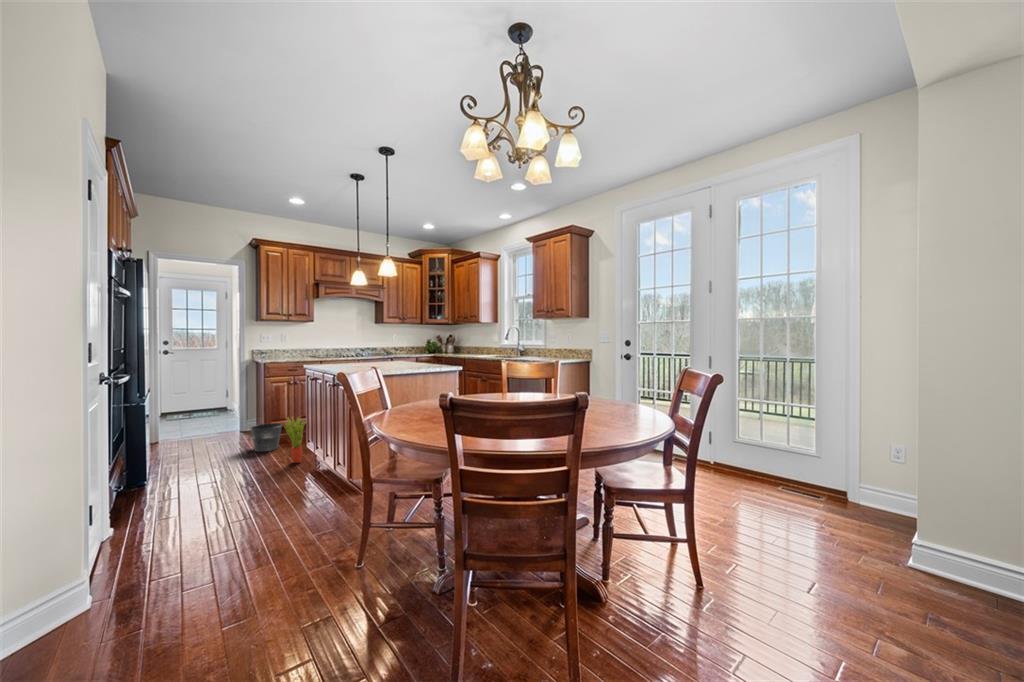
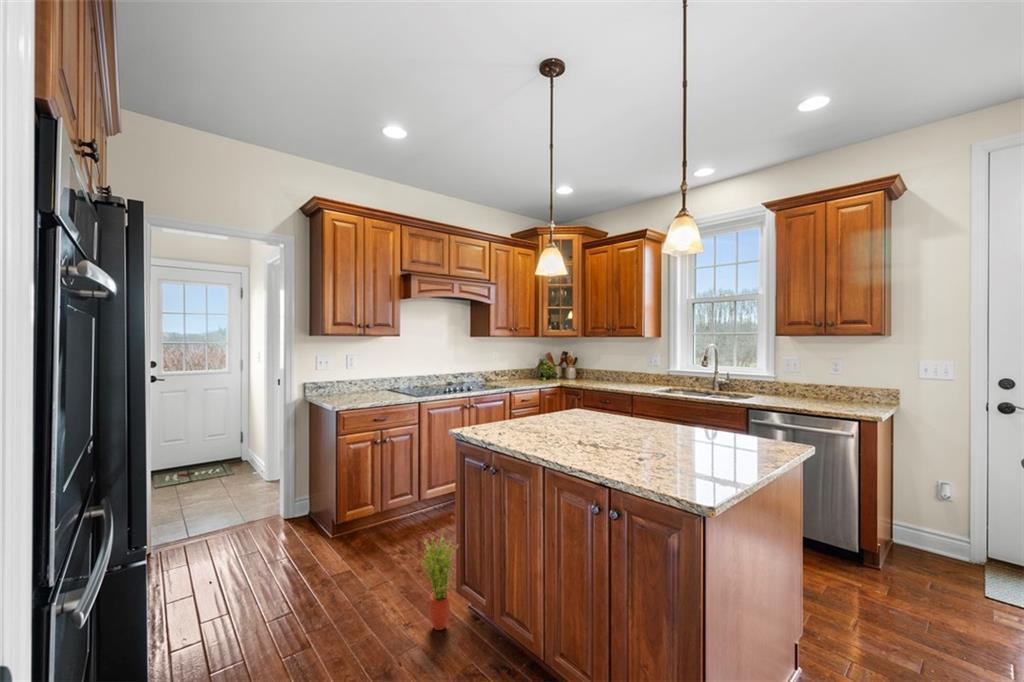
bucket: present [248,423,282,452] -> none [323,523,382,586]

